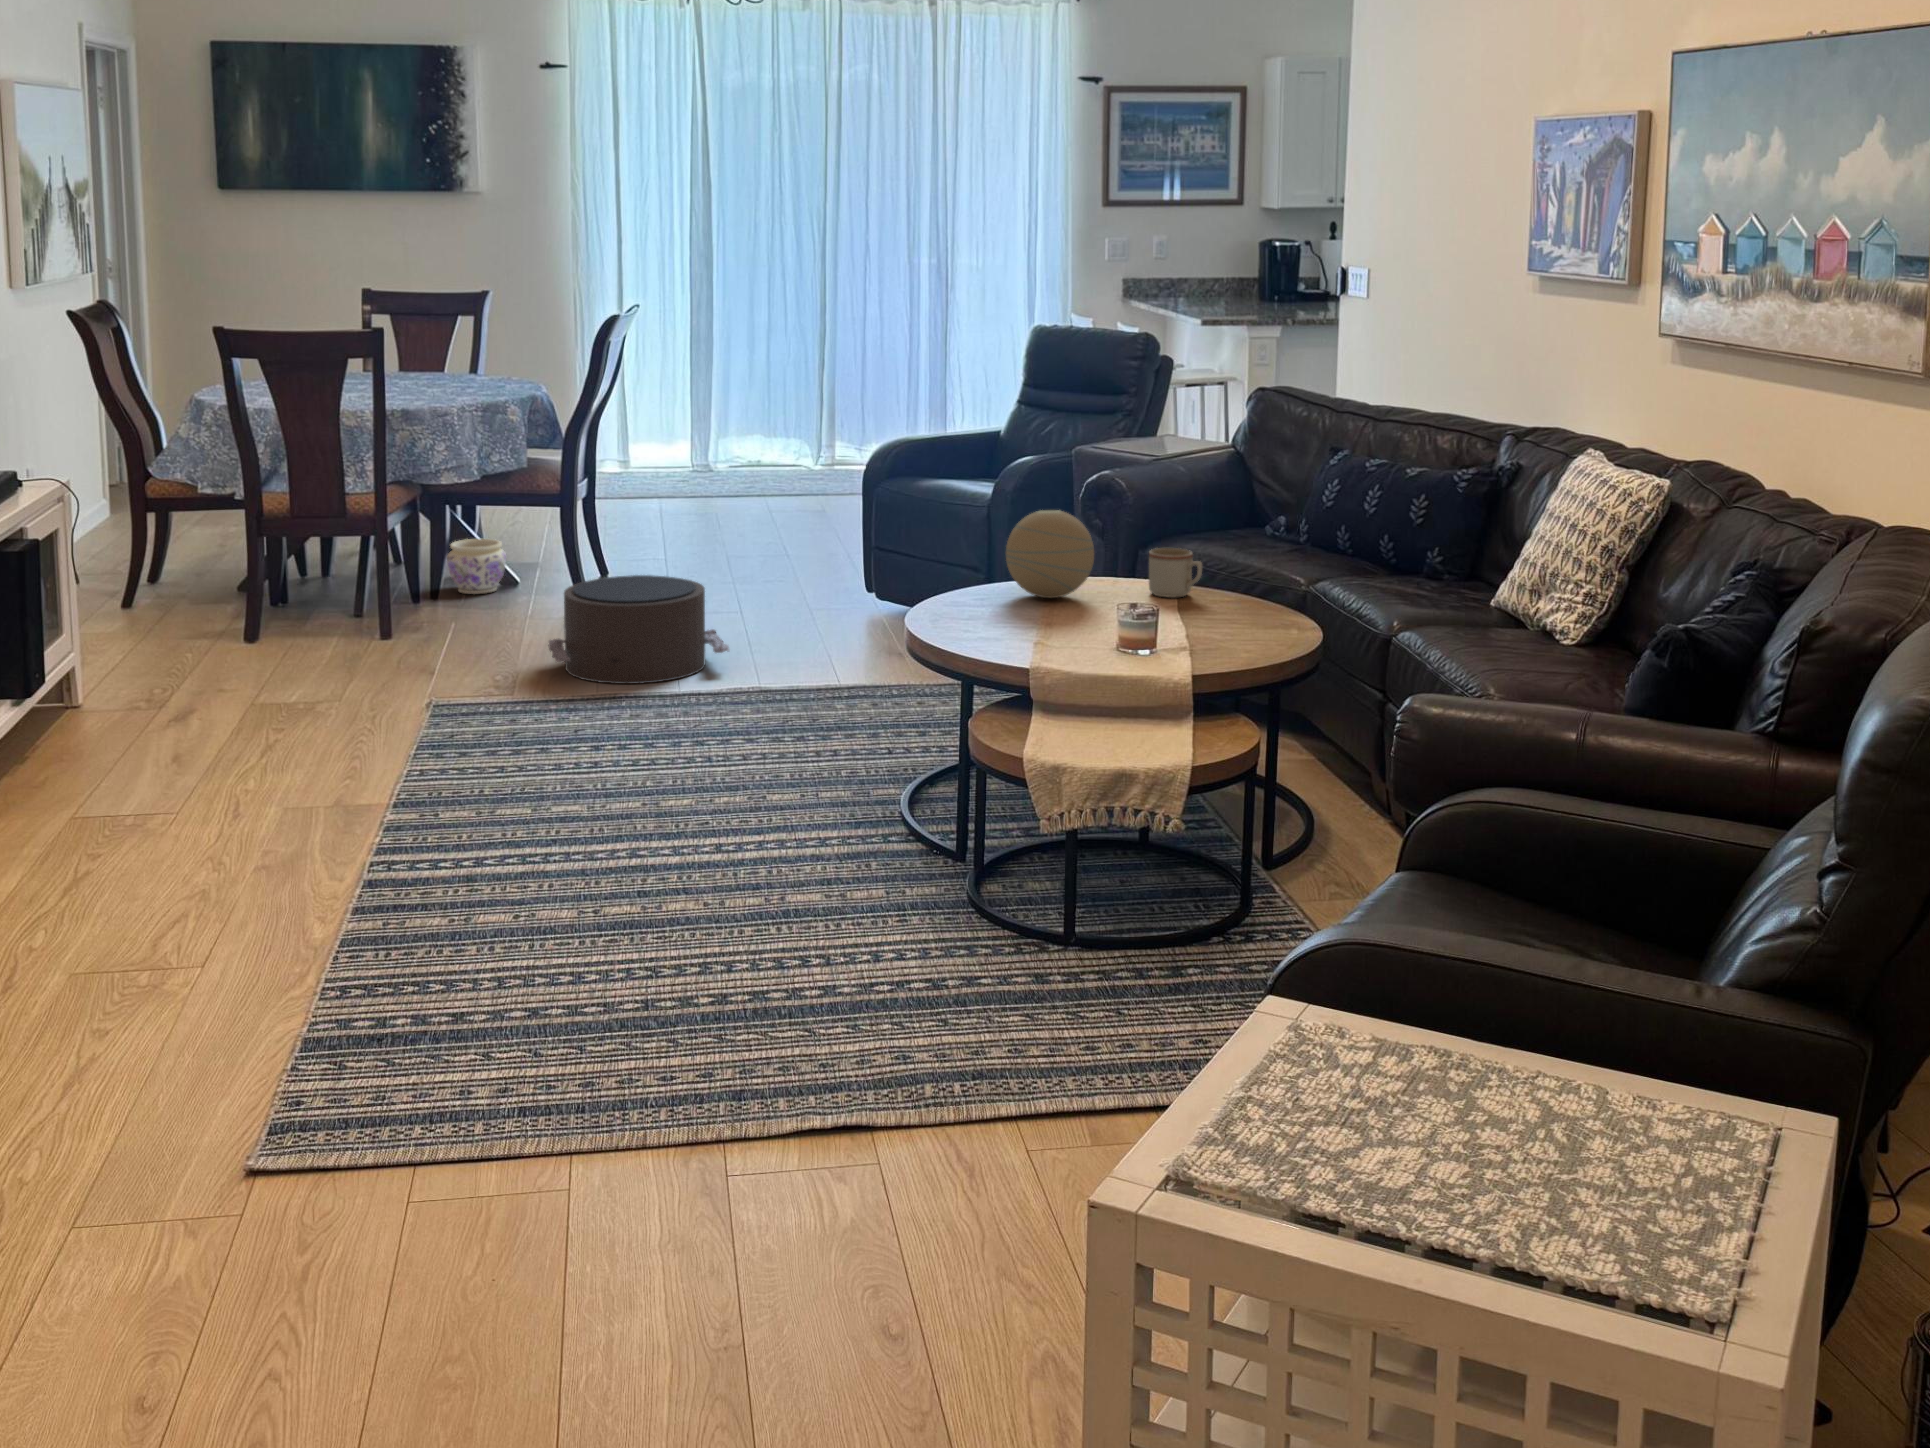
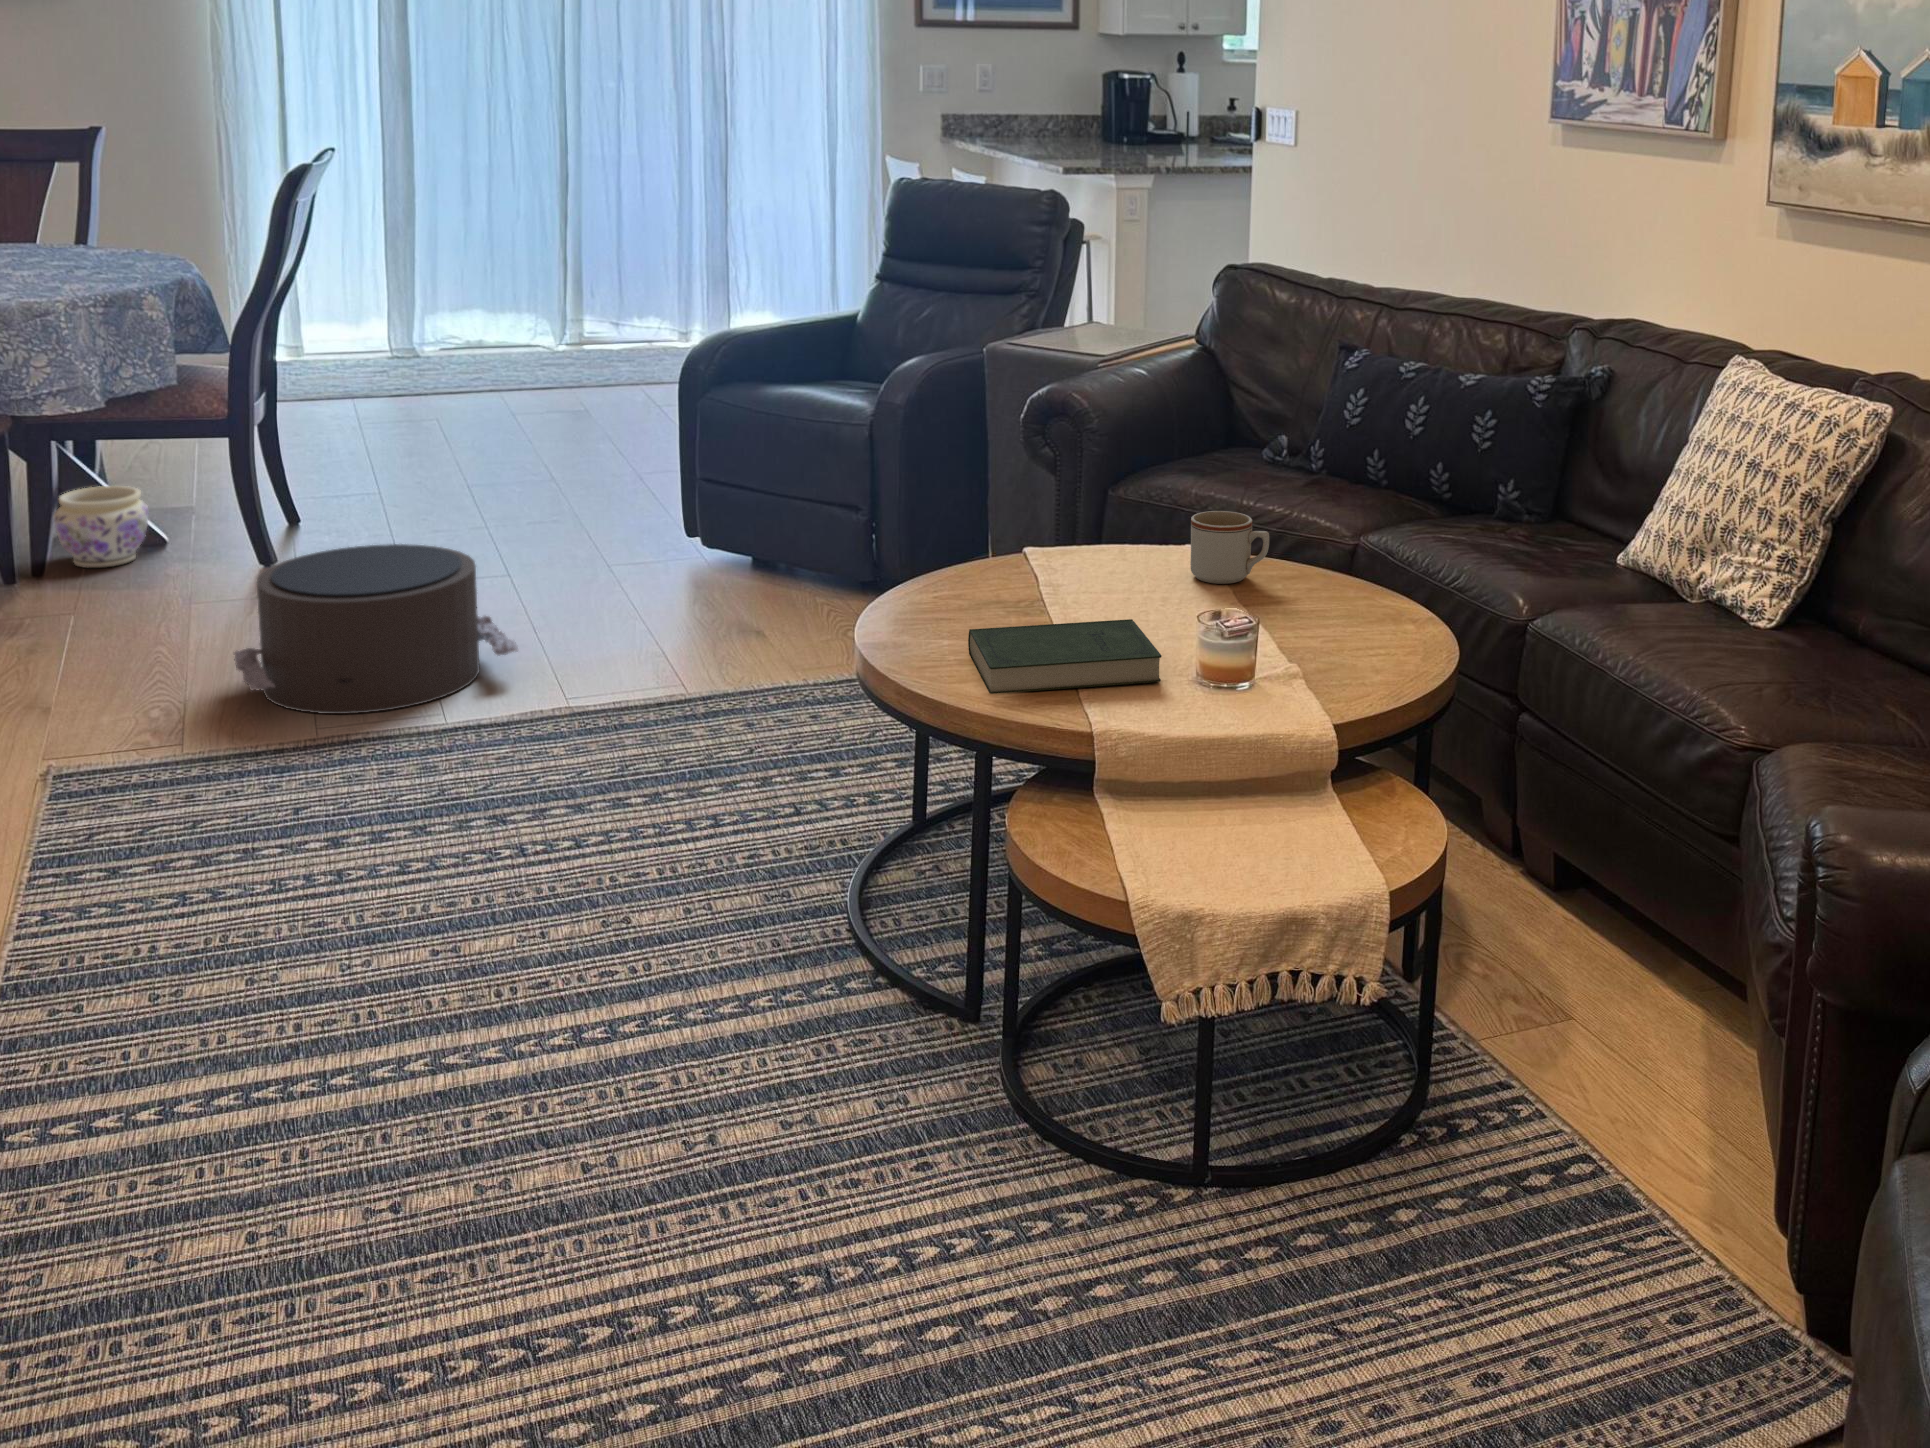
decorative orb: present [1006,510,1094,598] -> none [997,469,1125,598]
book: none [968,605,1085,642] -> present [968,619,1162,694]

